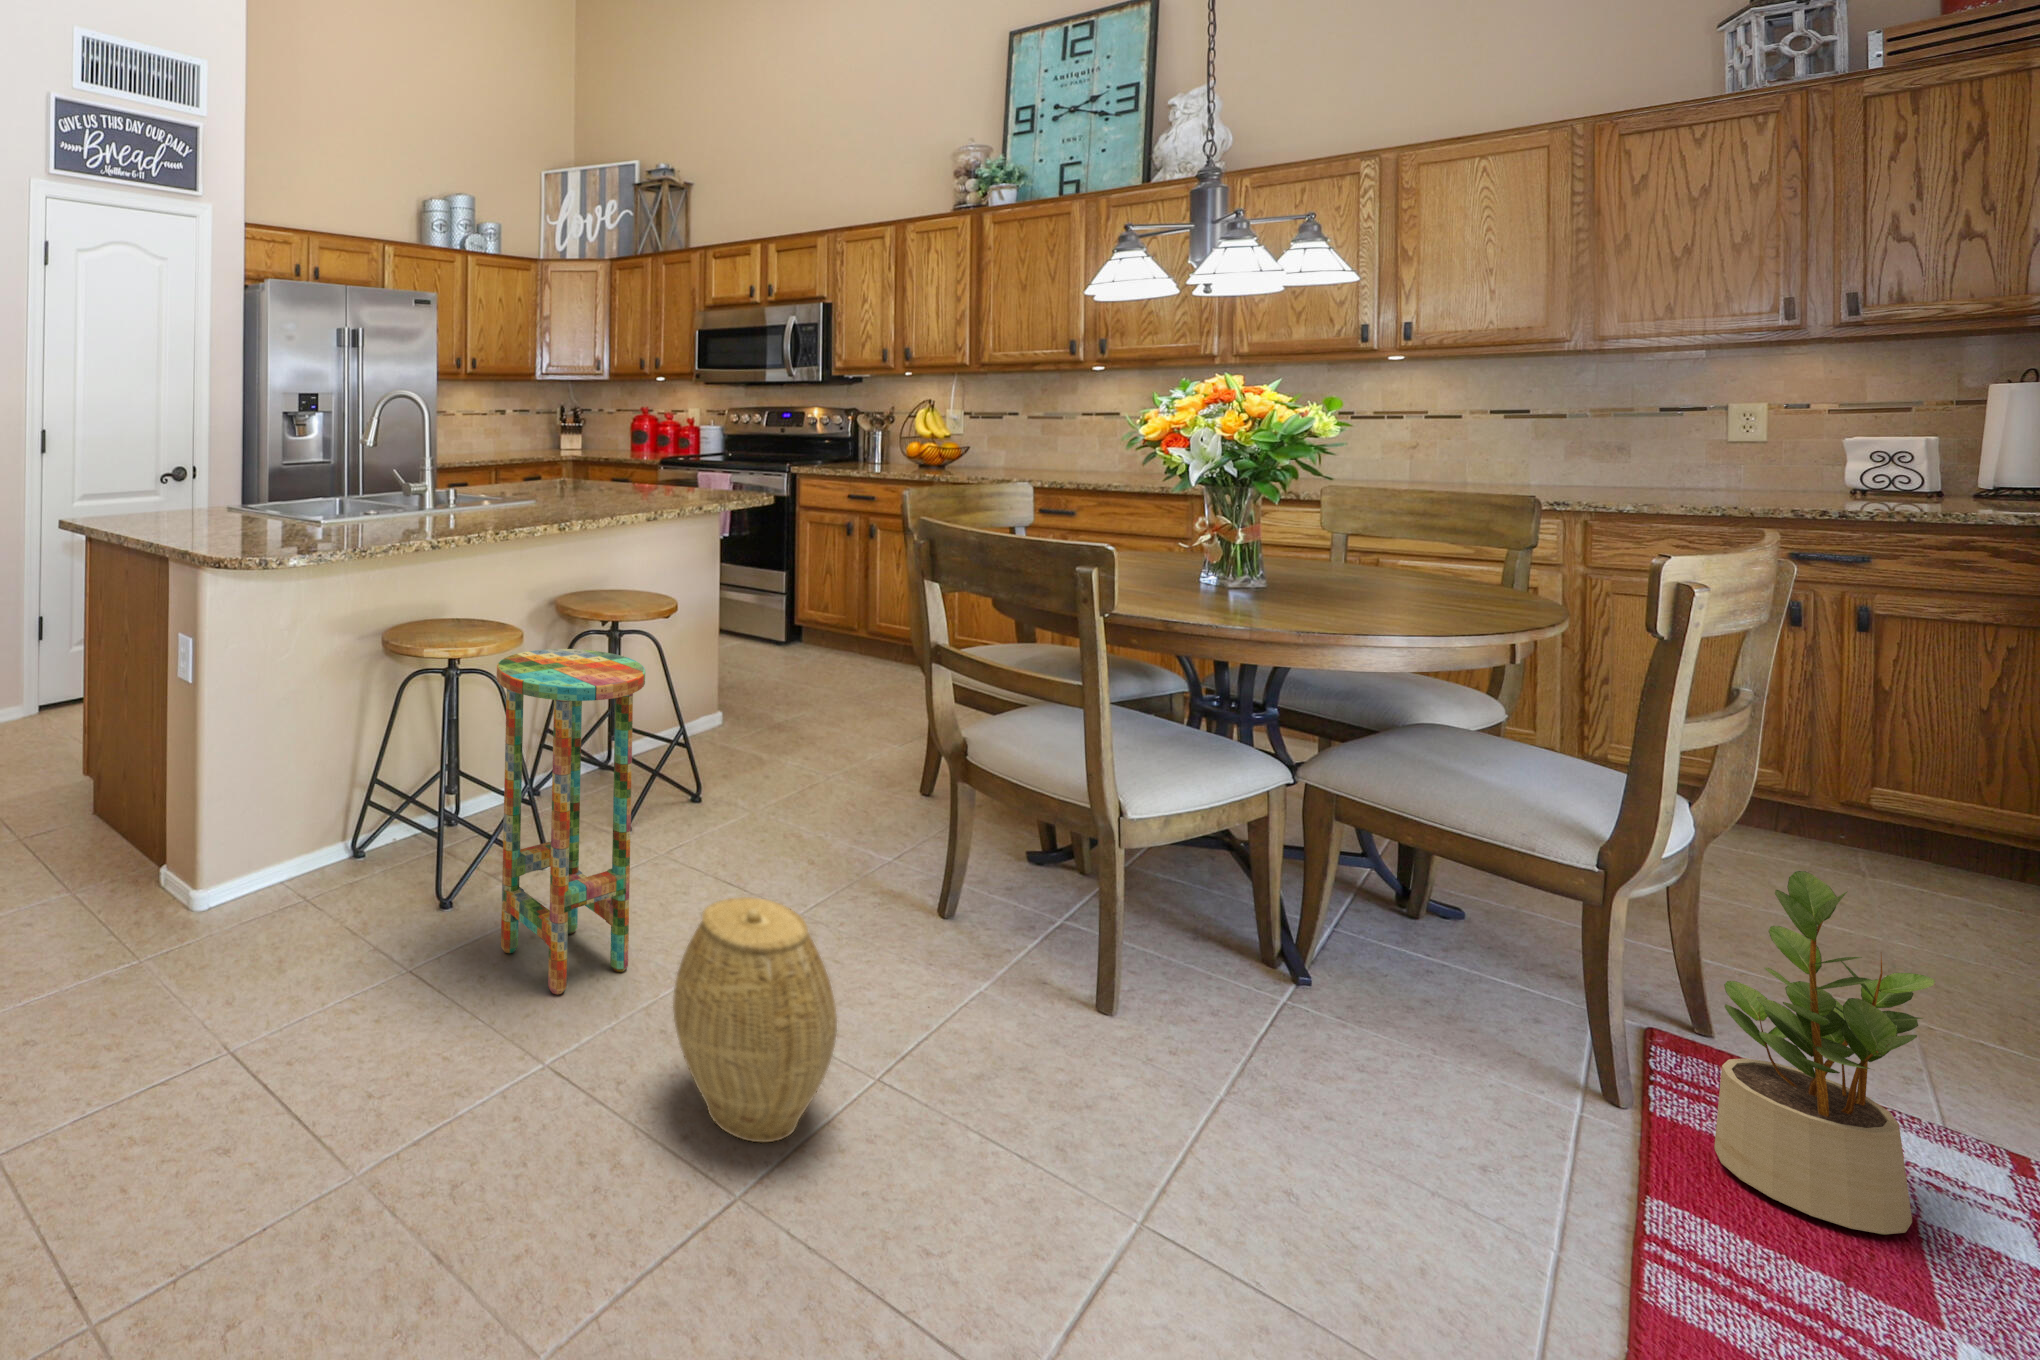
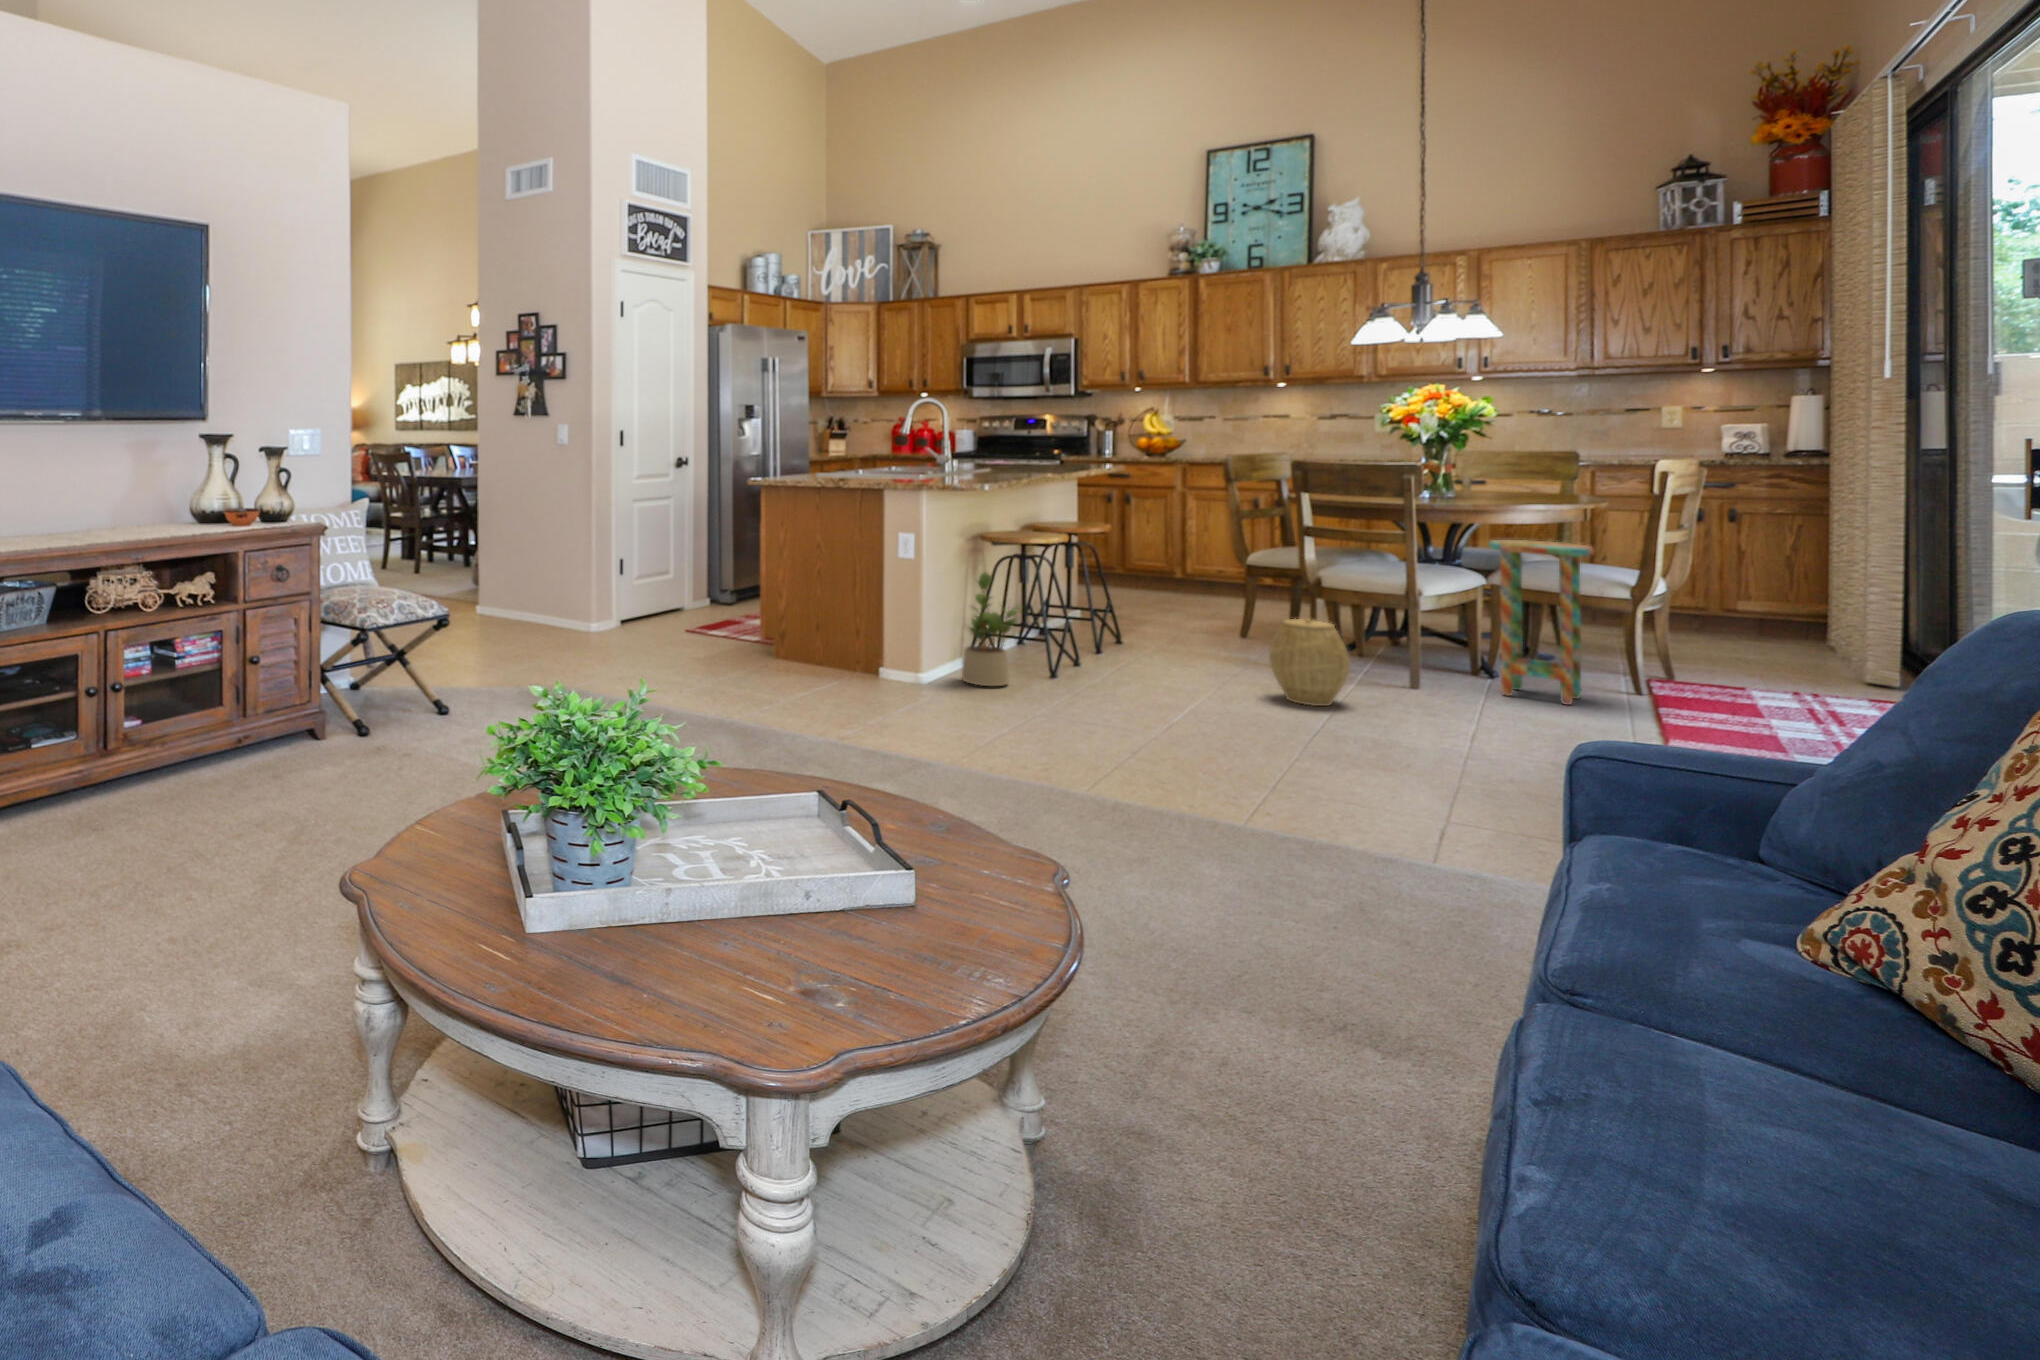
side table: present [497,649,645,994] -> present [1489,540,1594,705]
potted plant: present [1714,871,1935,1234] -> present [962,573,1018,686]

